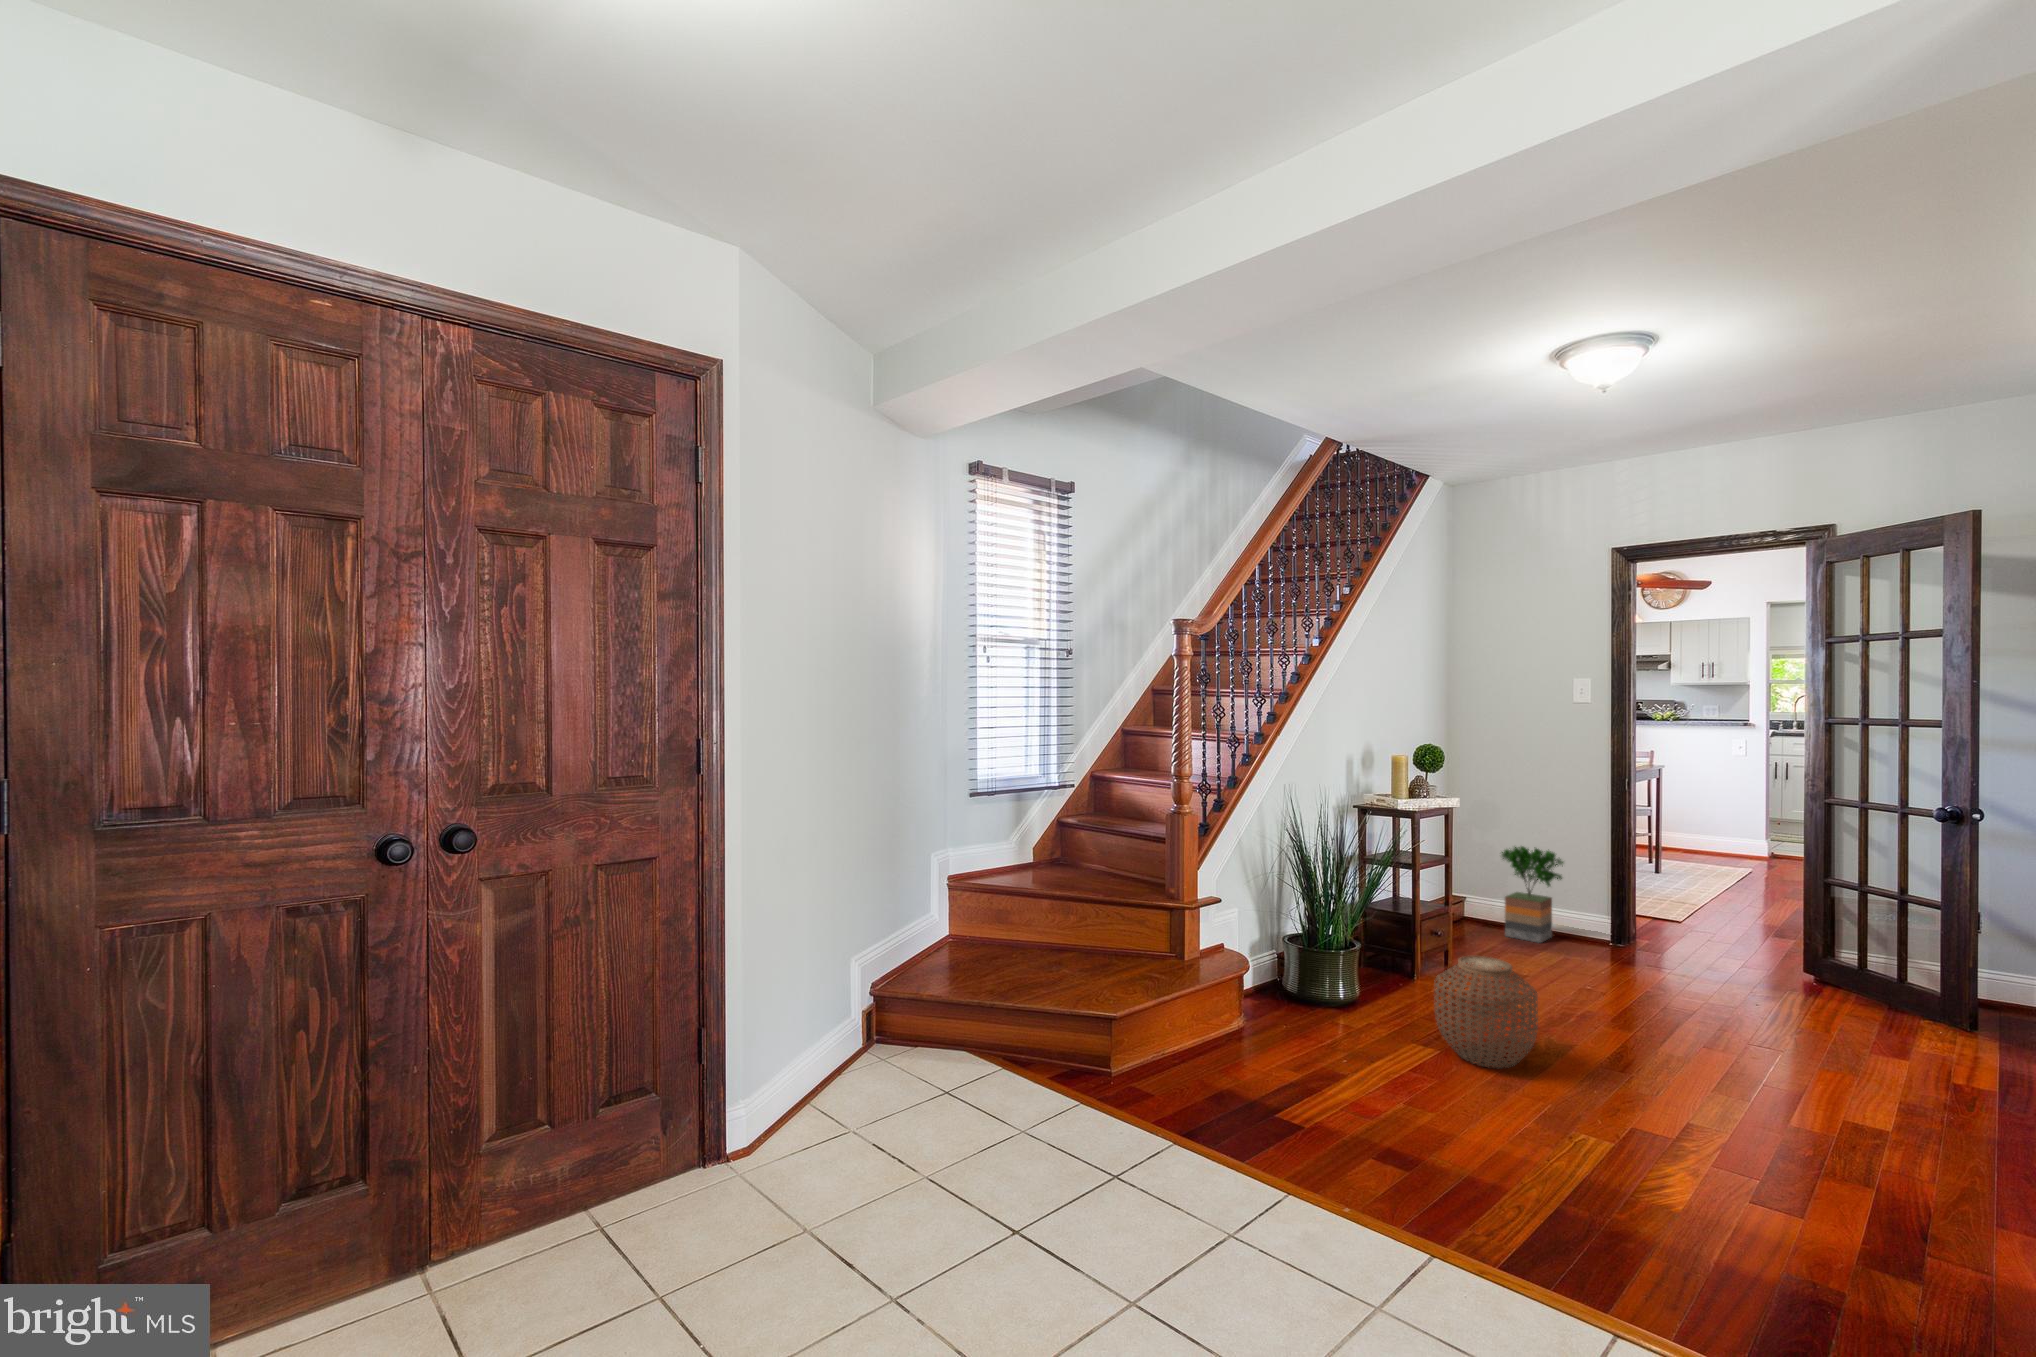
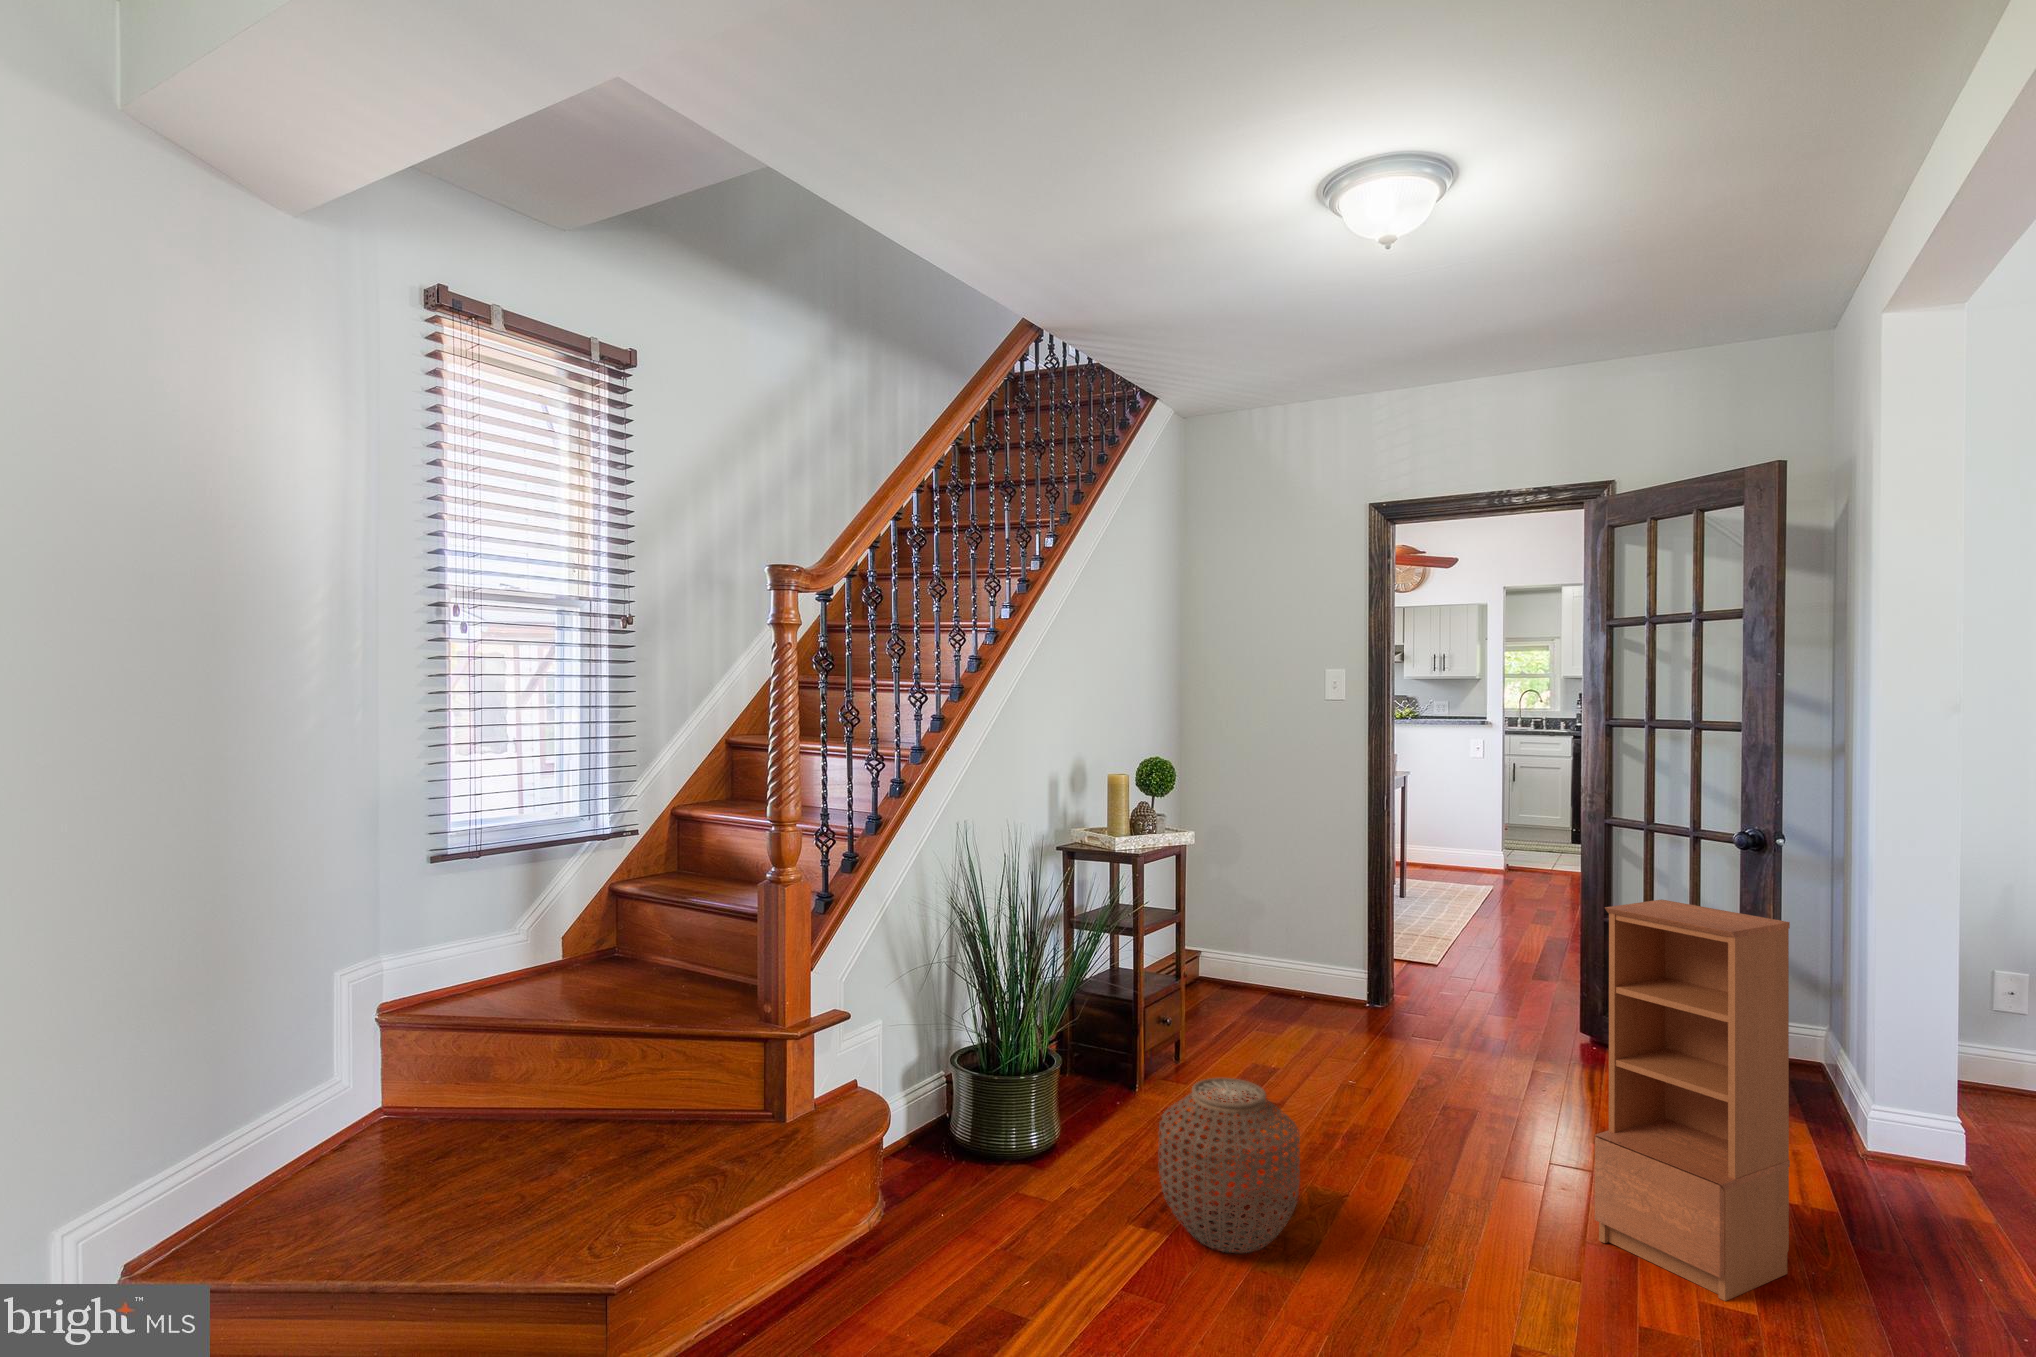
potted tree: present [1502,846,1563,943] -> none [1241,887,1320,1017]
bookcase: none [1775,851,1942,1134] -> present [1595,899,1790,1301]

